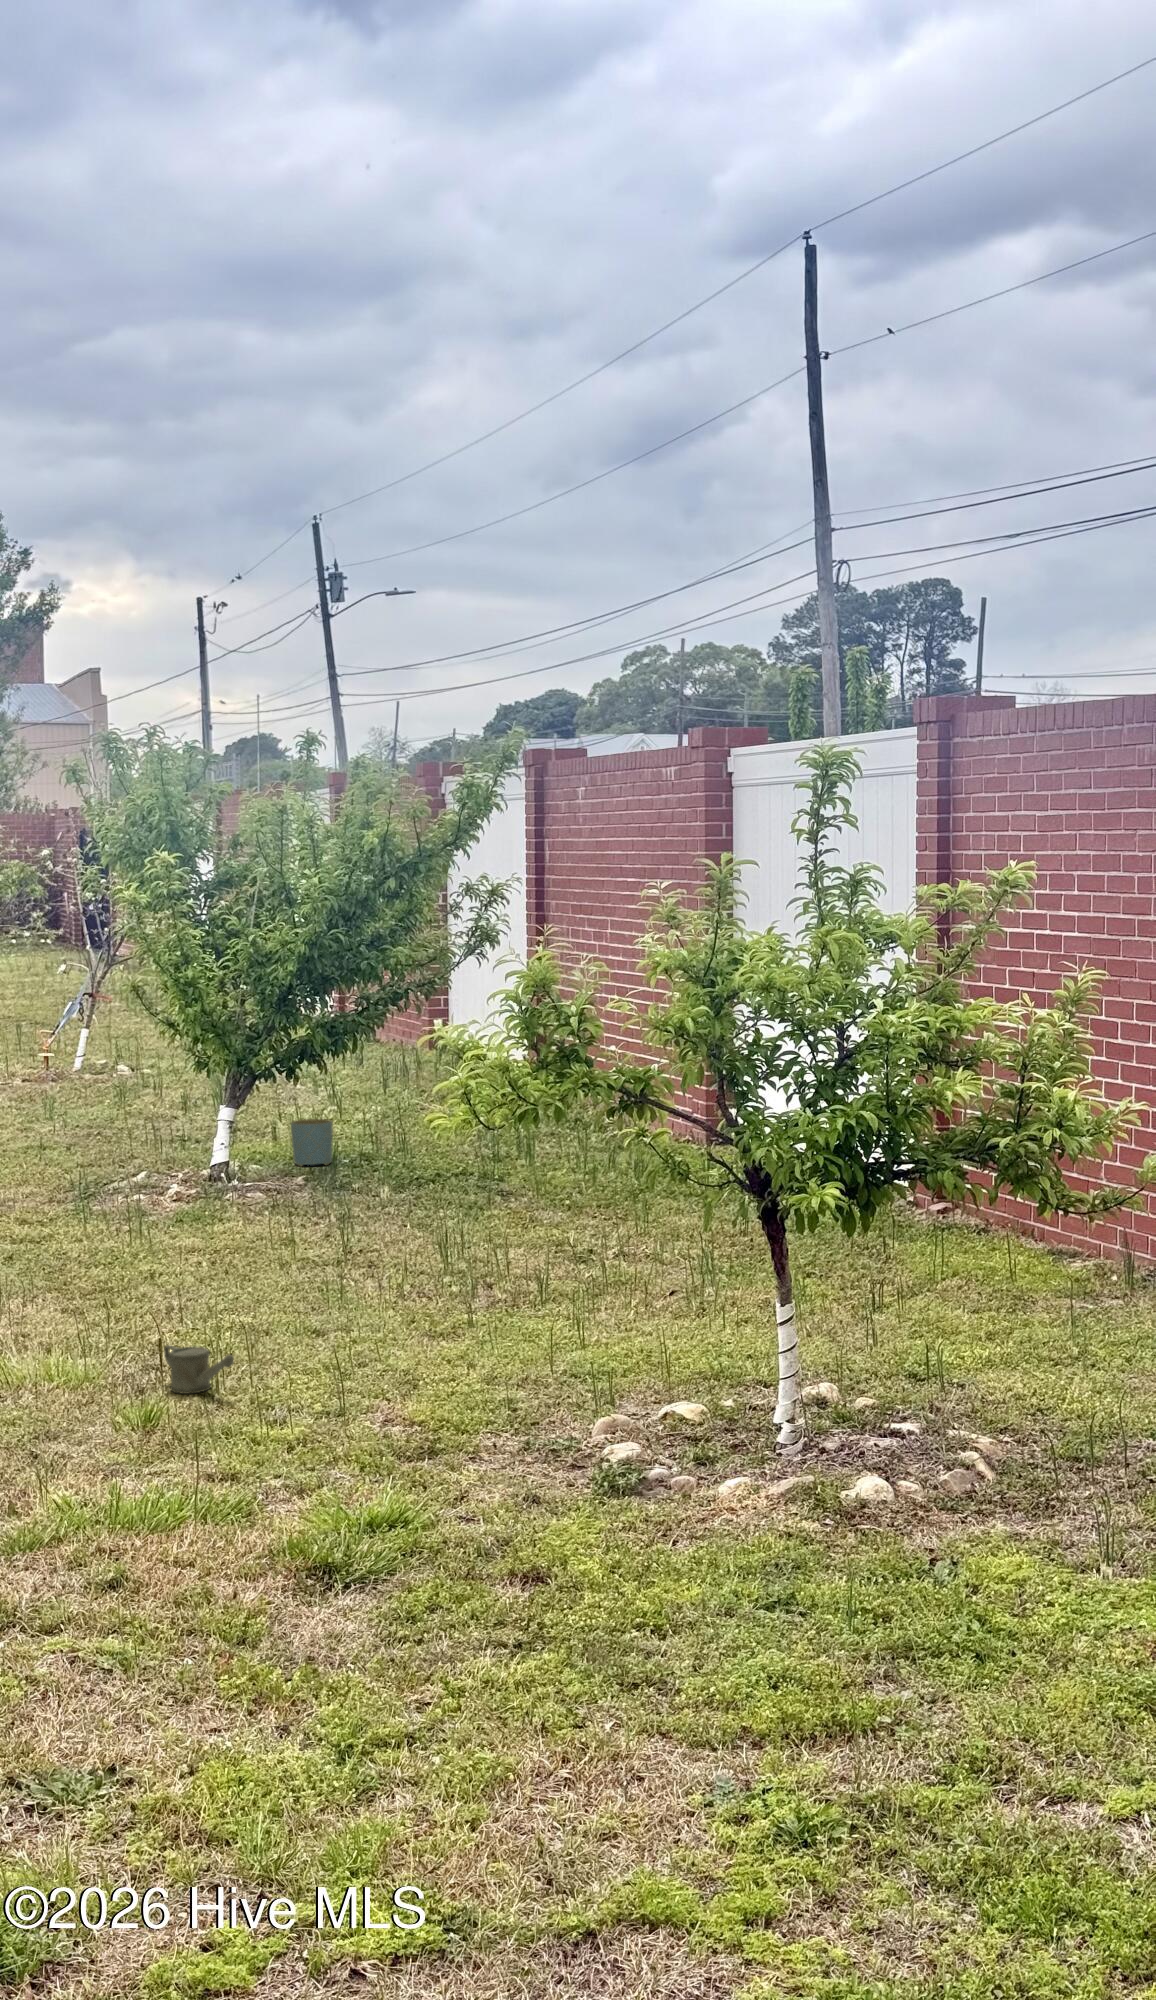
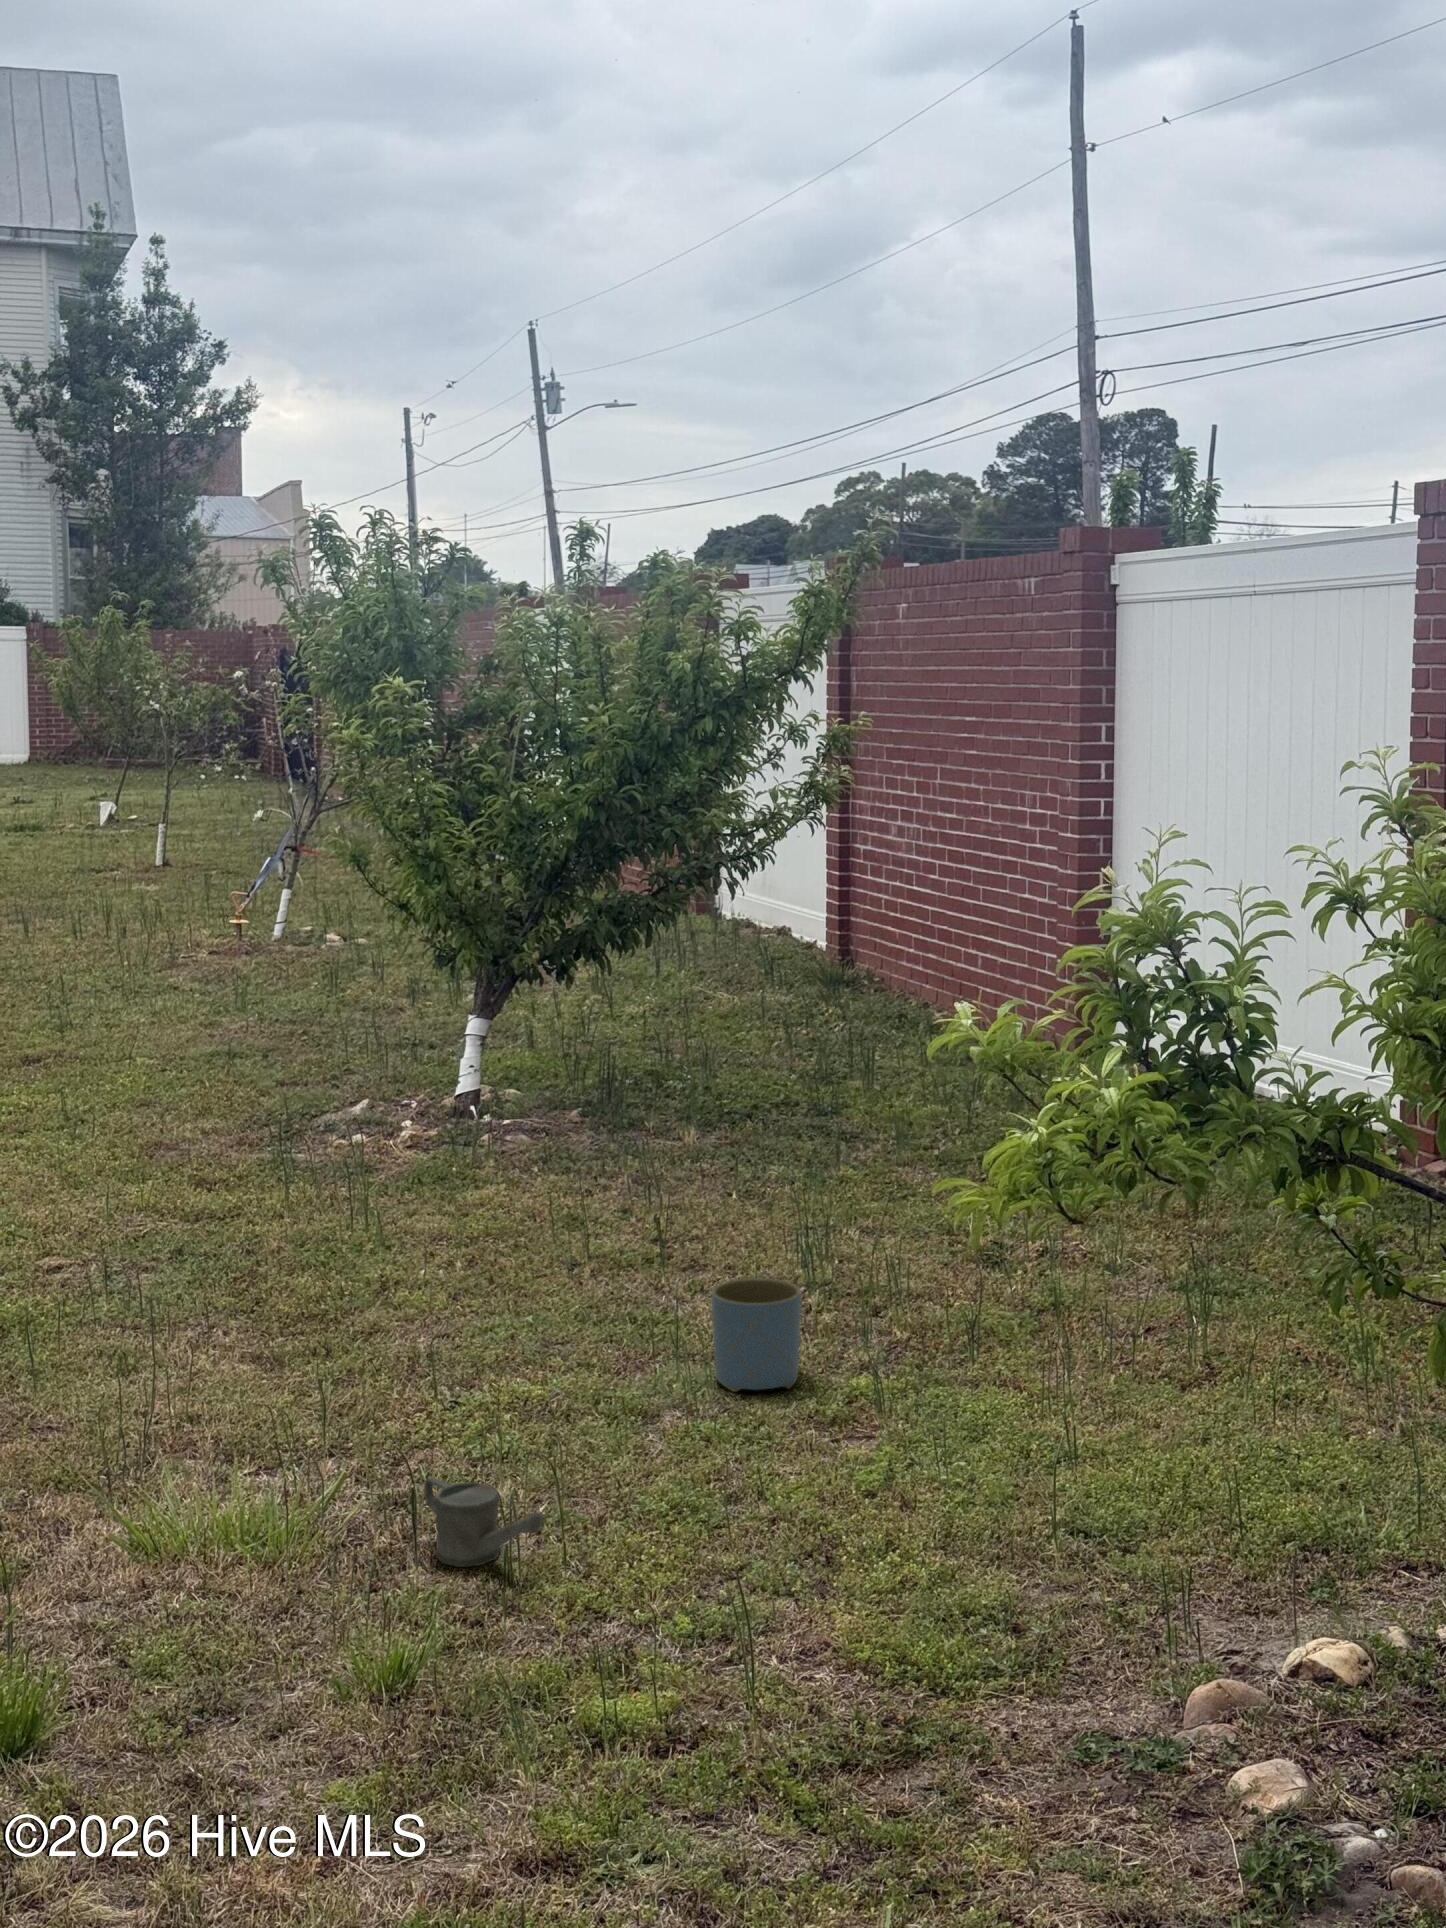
planter: present [291,1119,333,1166] -> present [711,1278,802,1392]

